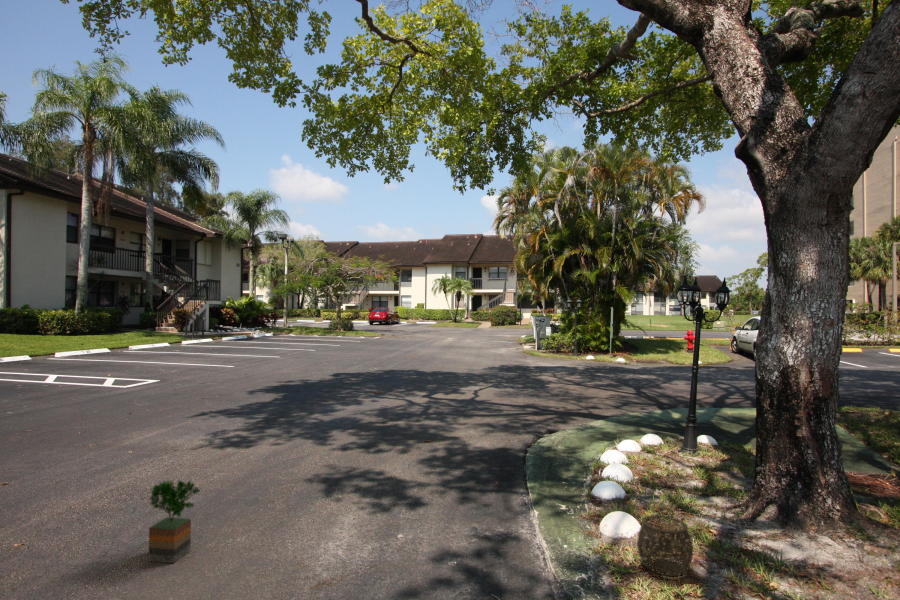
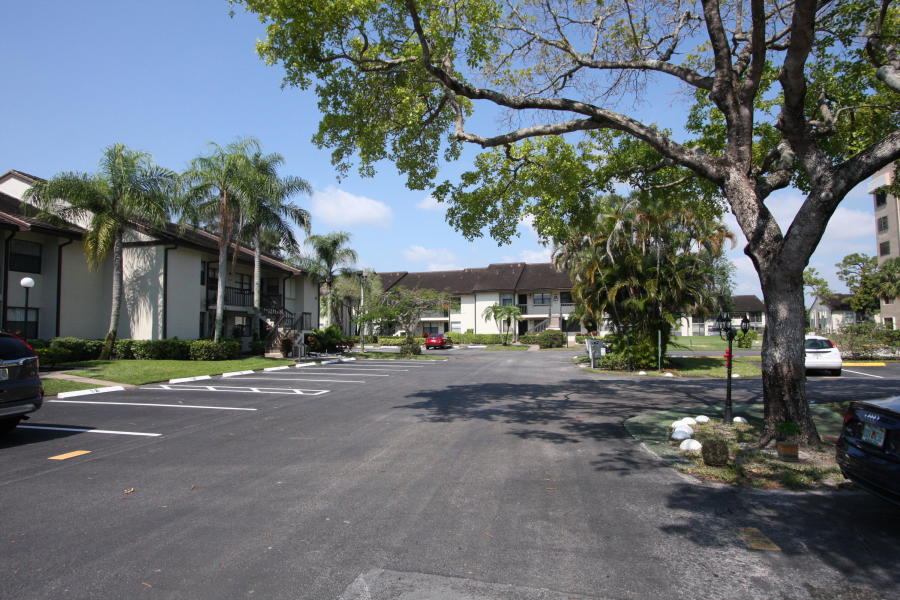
potted tree: present [148,481,200,563] -> present [774,422,804,462]

